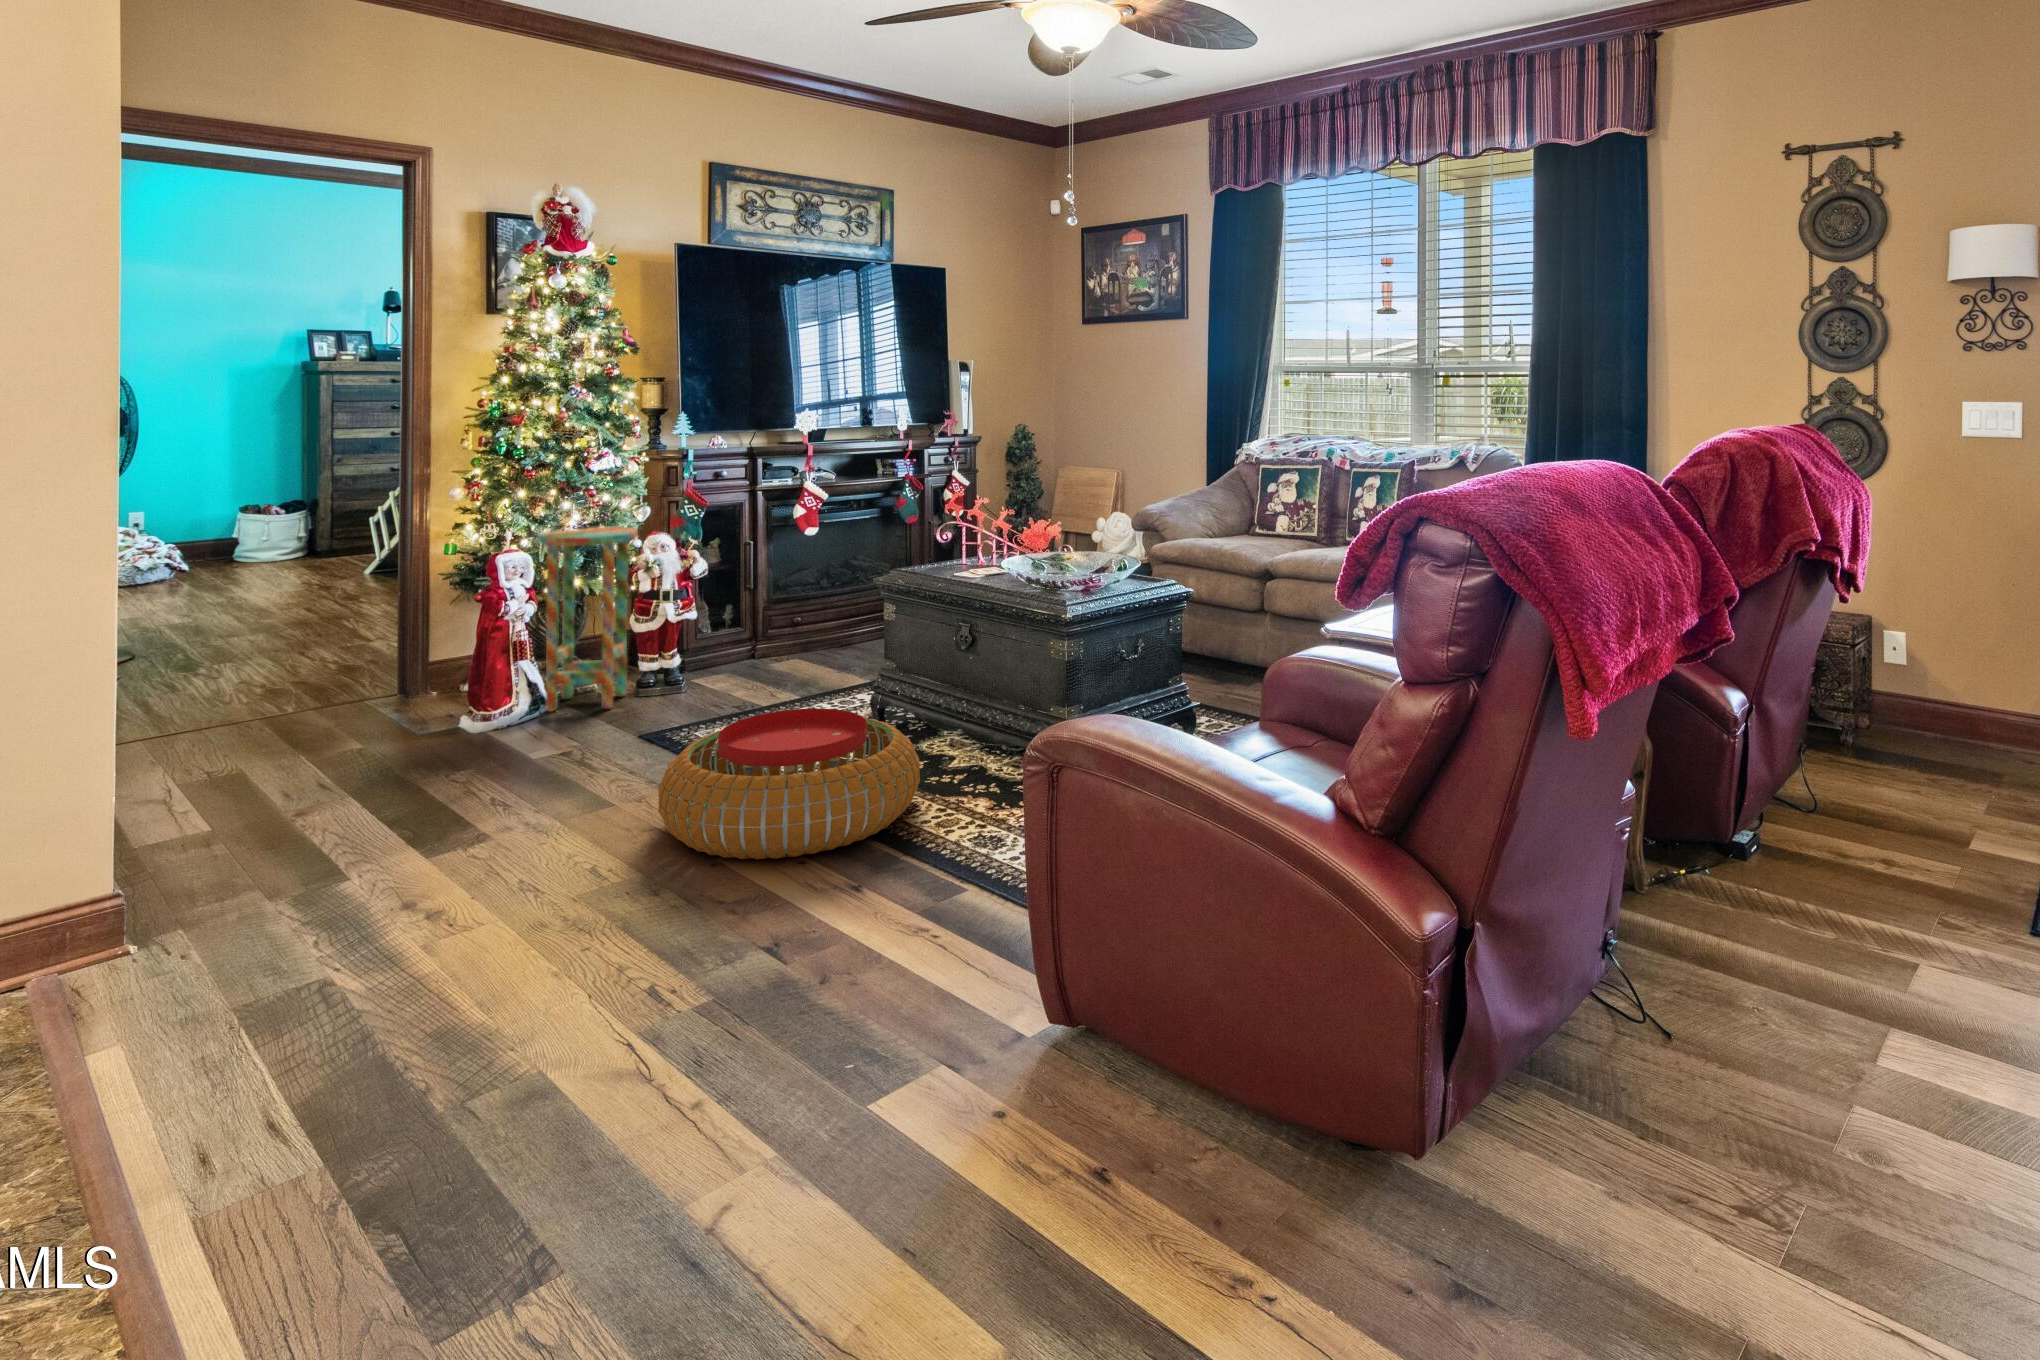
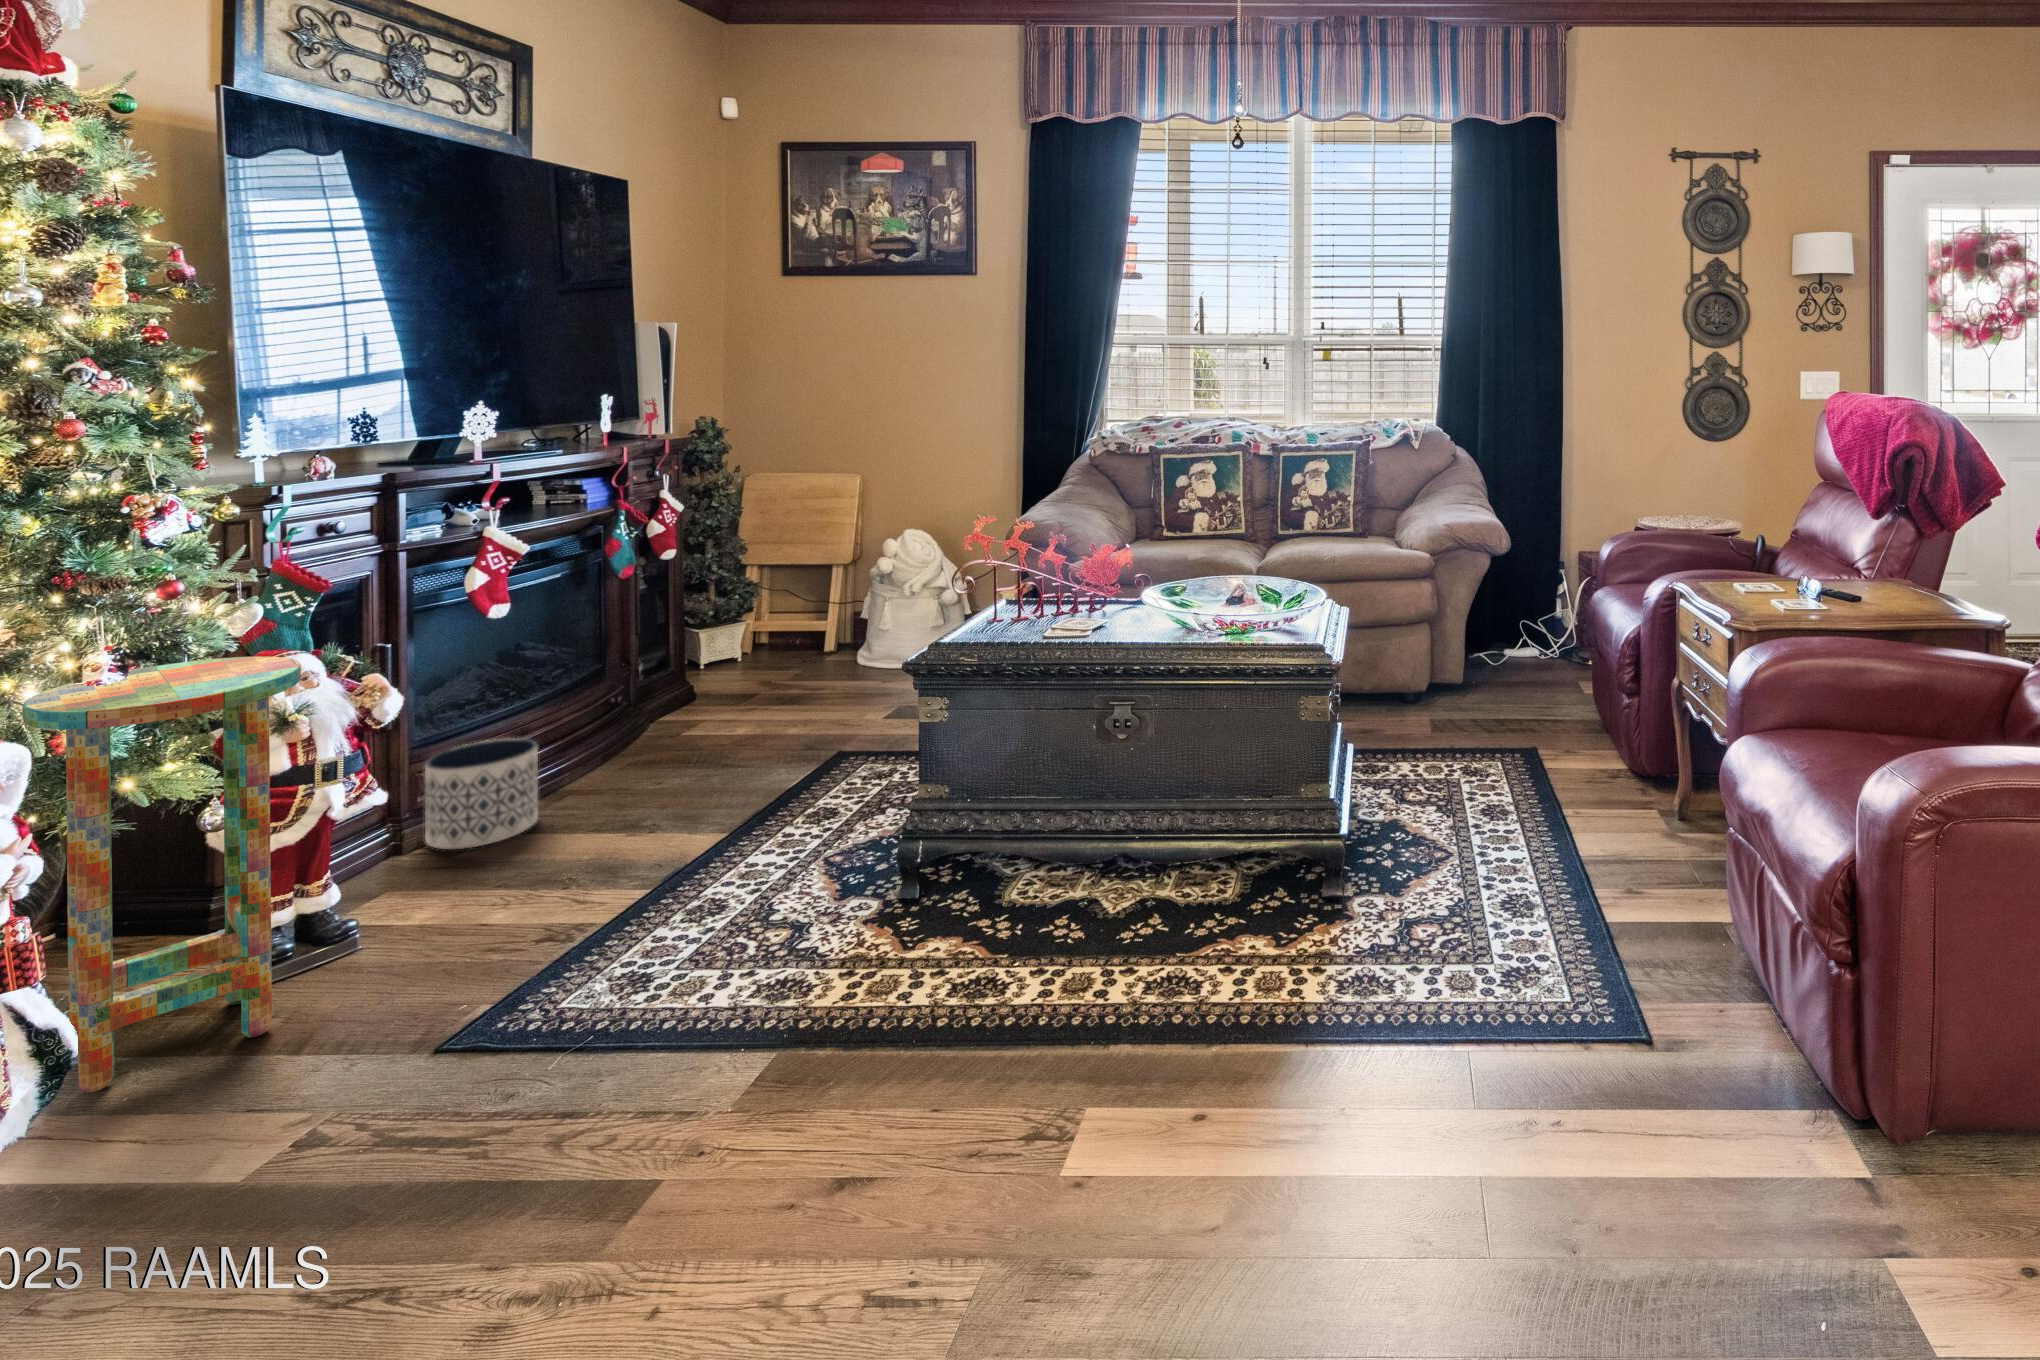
planter: none [754,605,808,661] -> present [425,738,538,849]
pouf: present [658,709,920,860] -> none [853,870,1272,1185]

